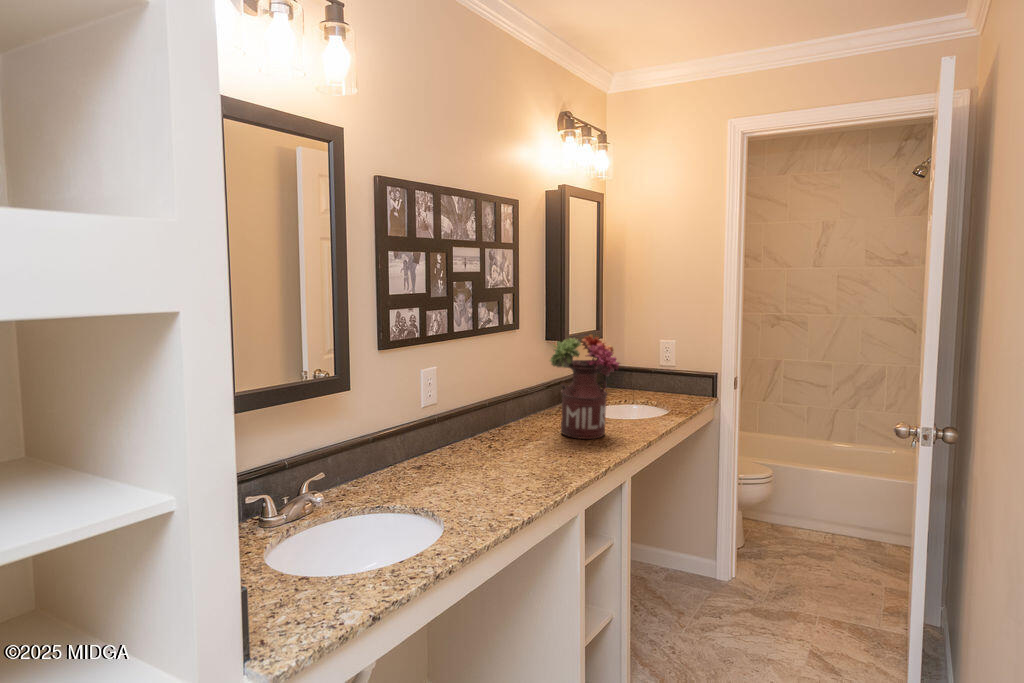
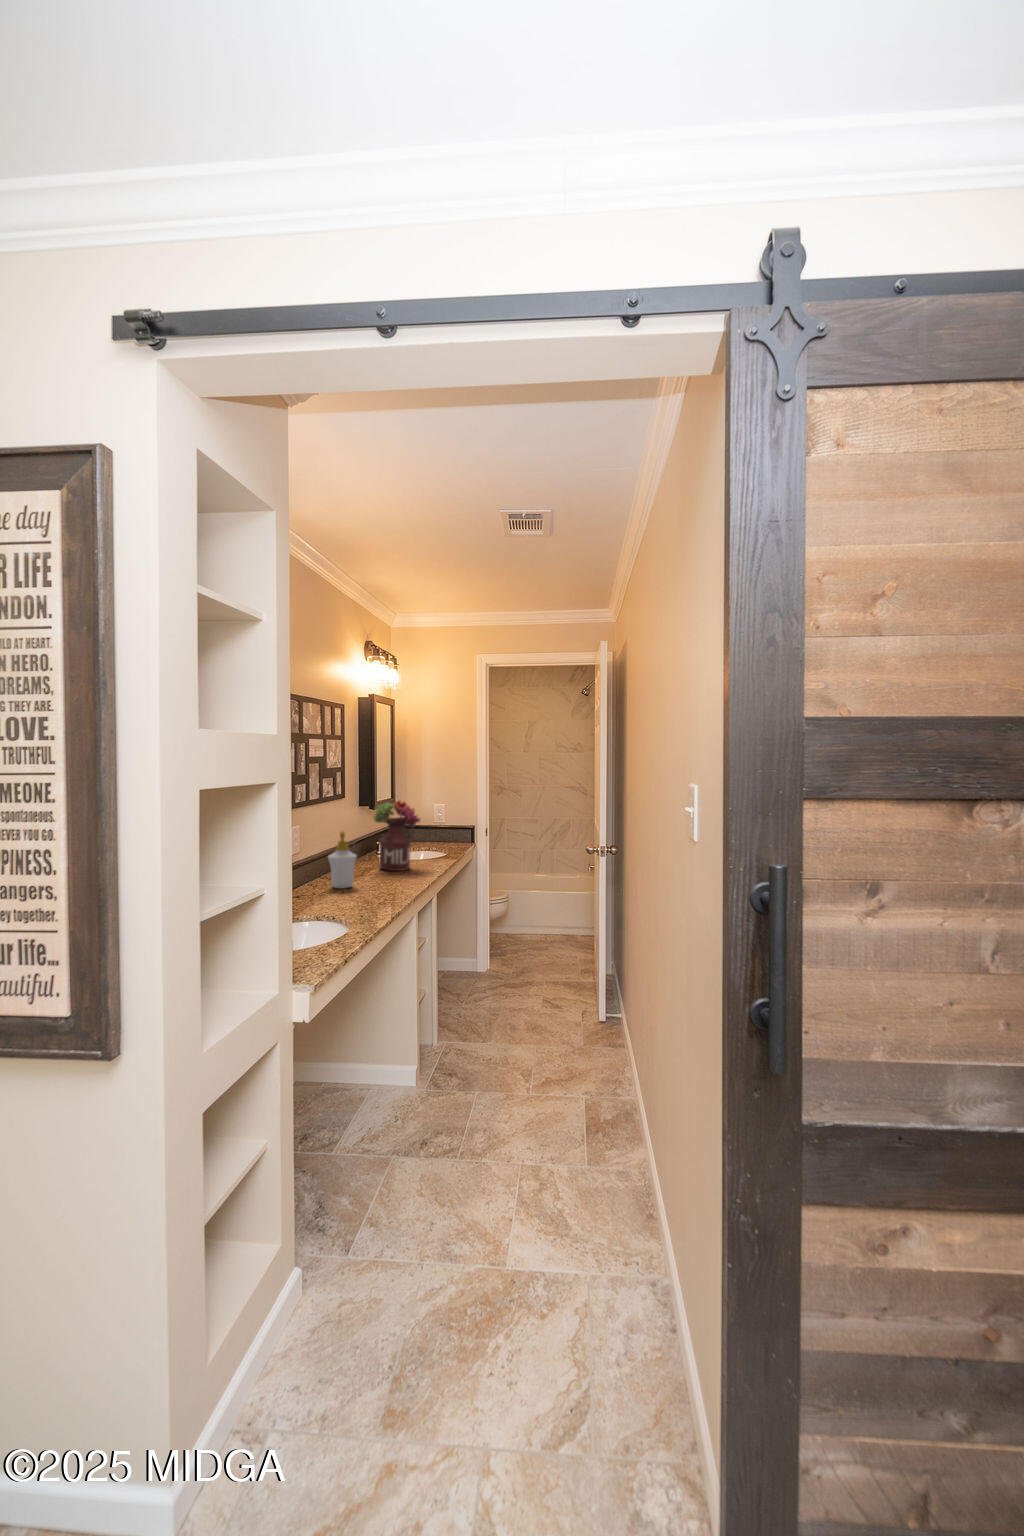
soap bottle: none [465,381,509,469] -> present [328,831,357,888]

